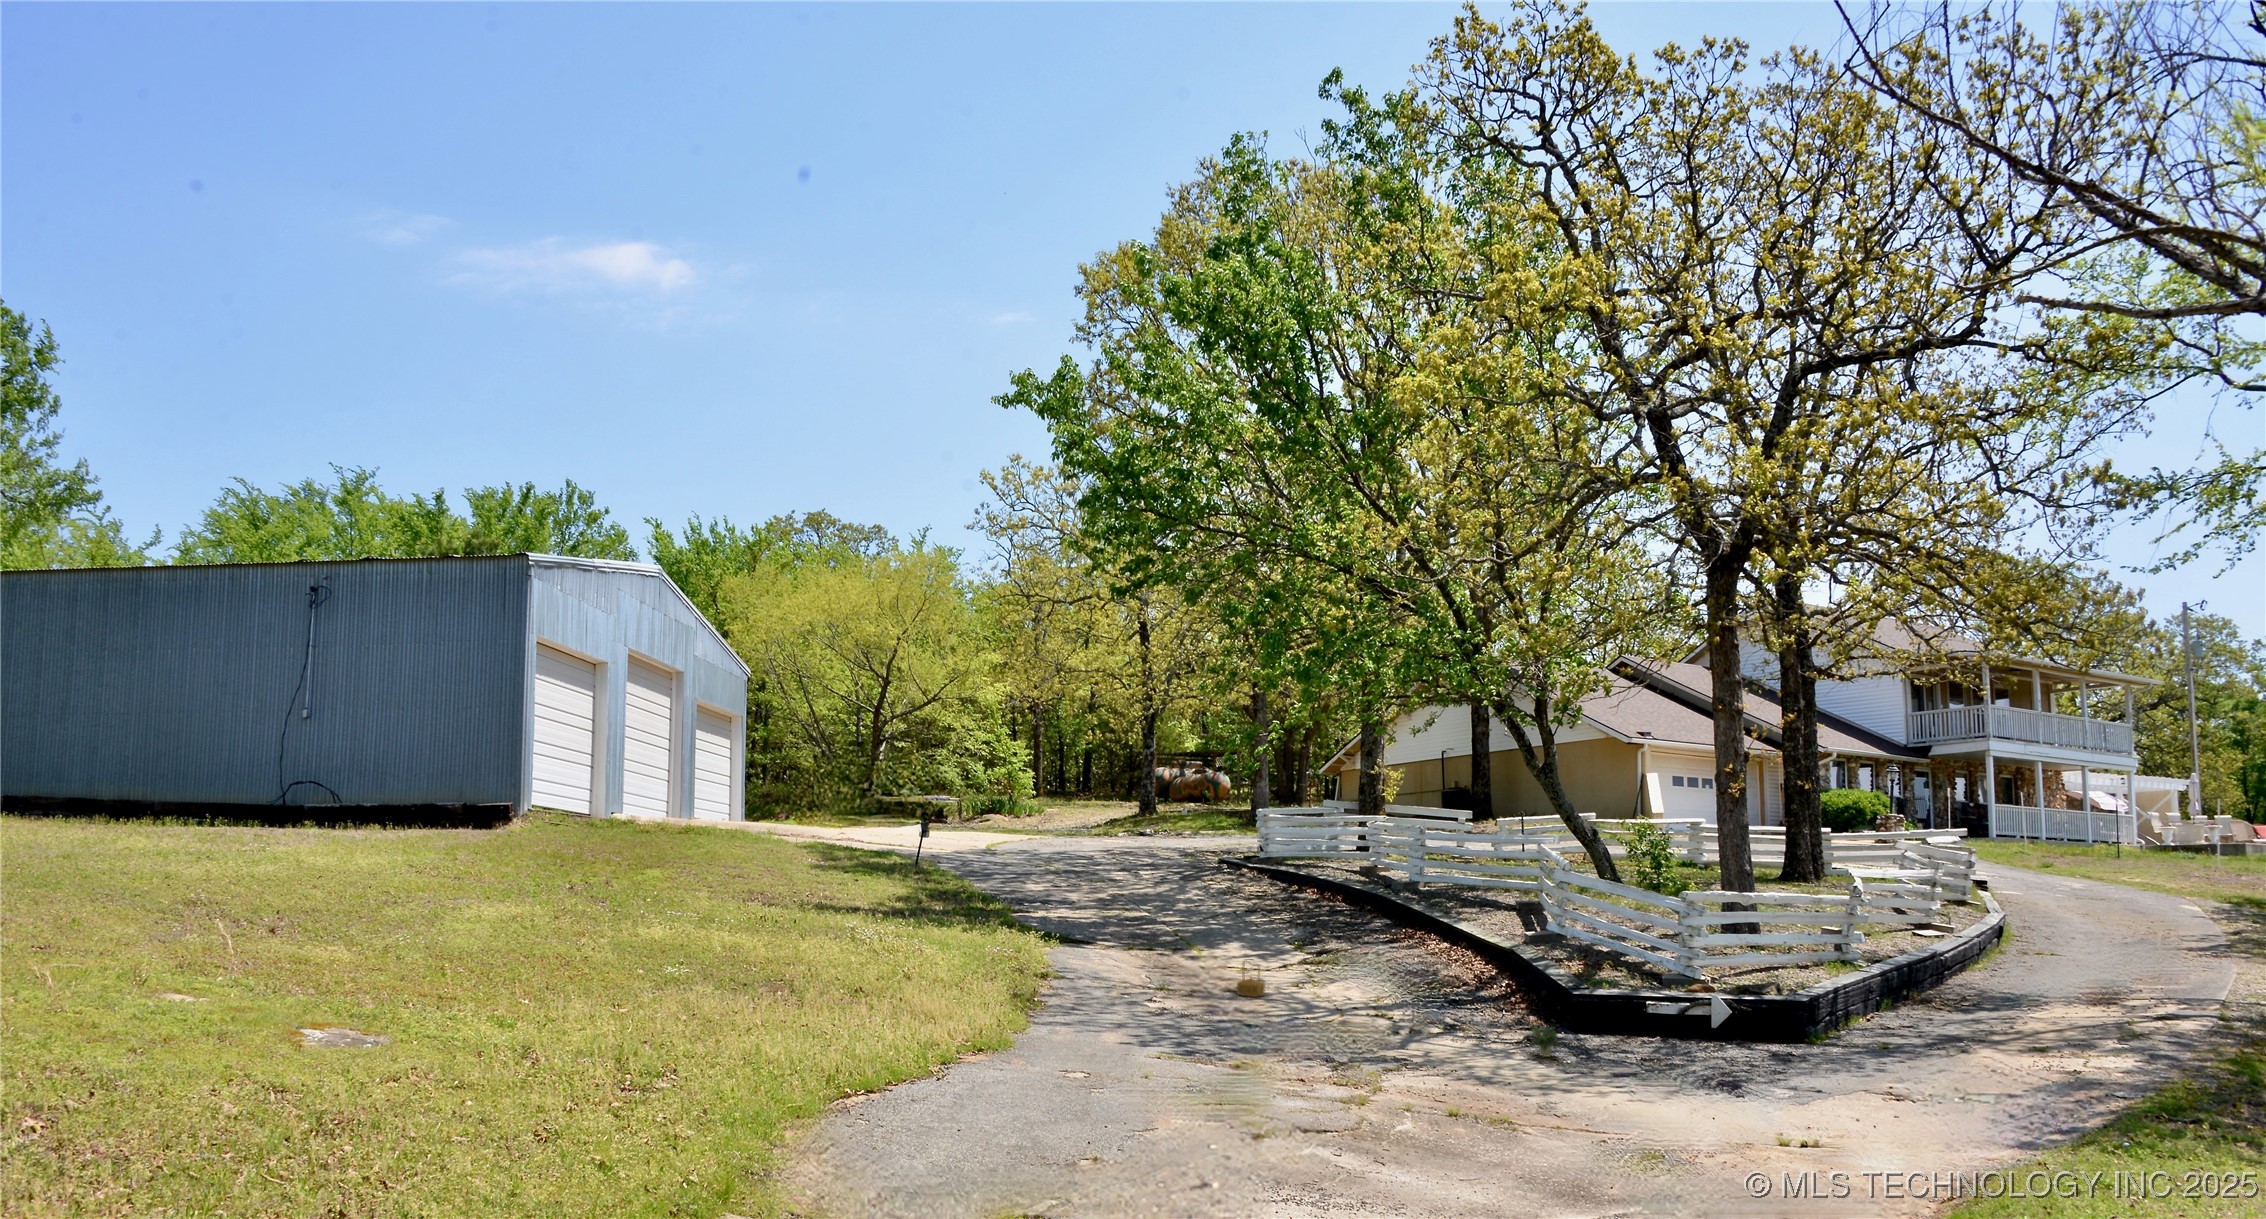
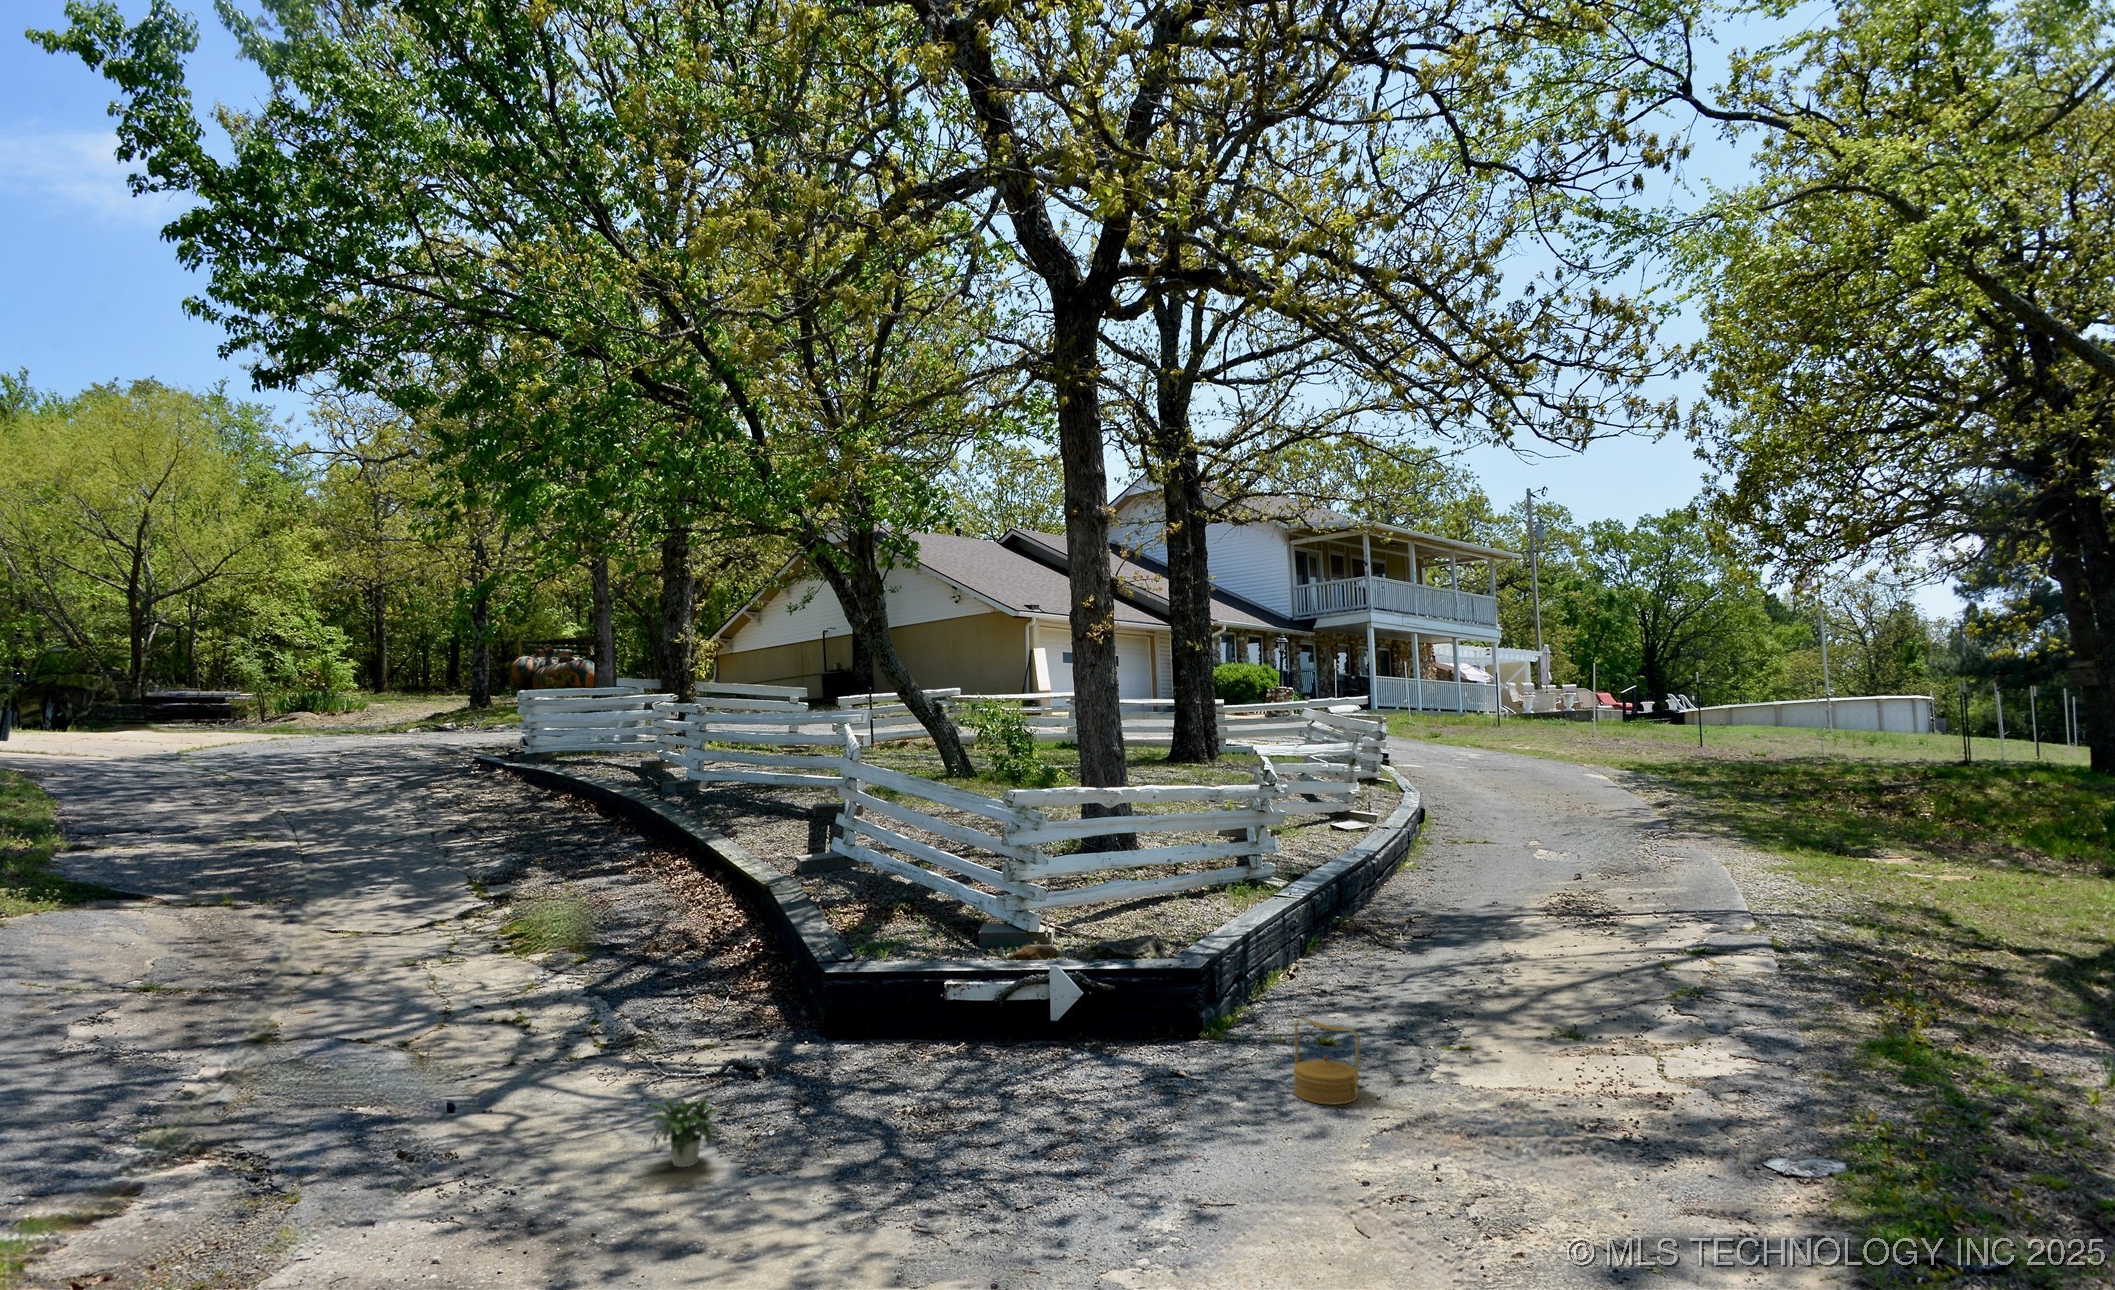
basket: present [1237,961,1265,997] -> present [1293,1018,1360,1105]

